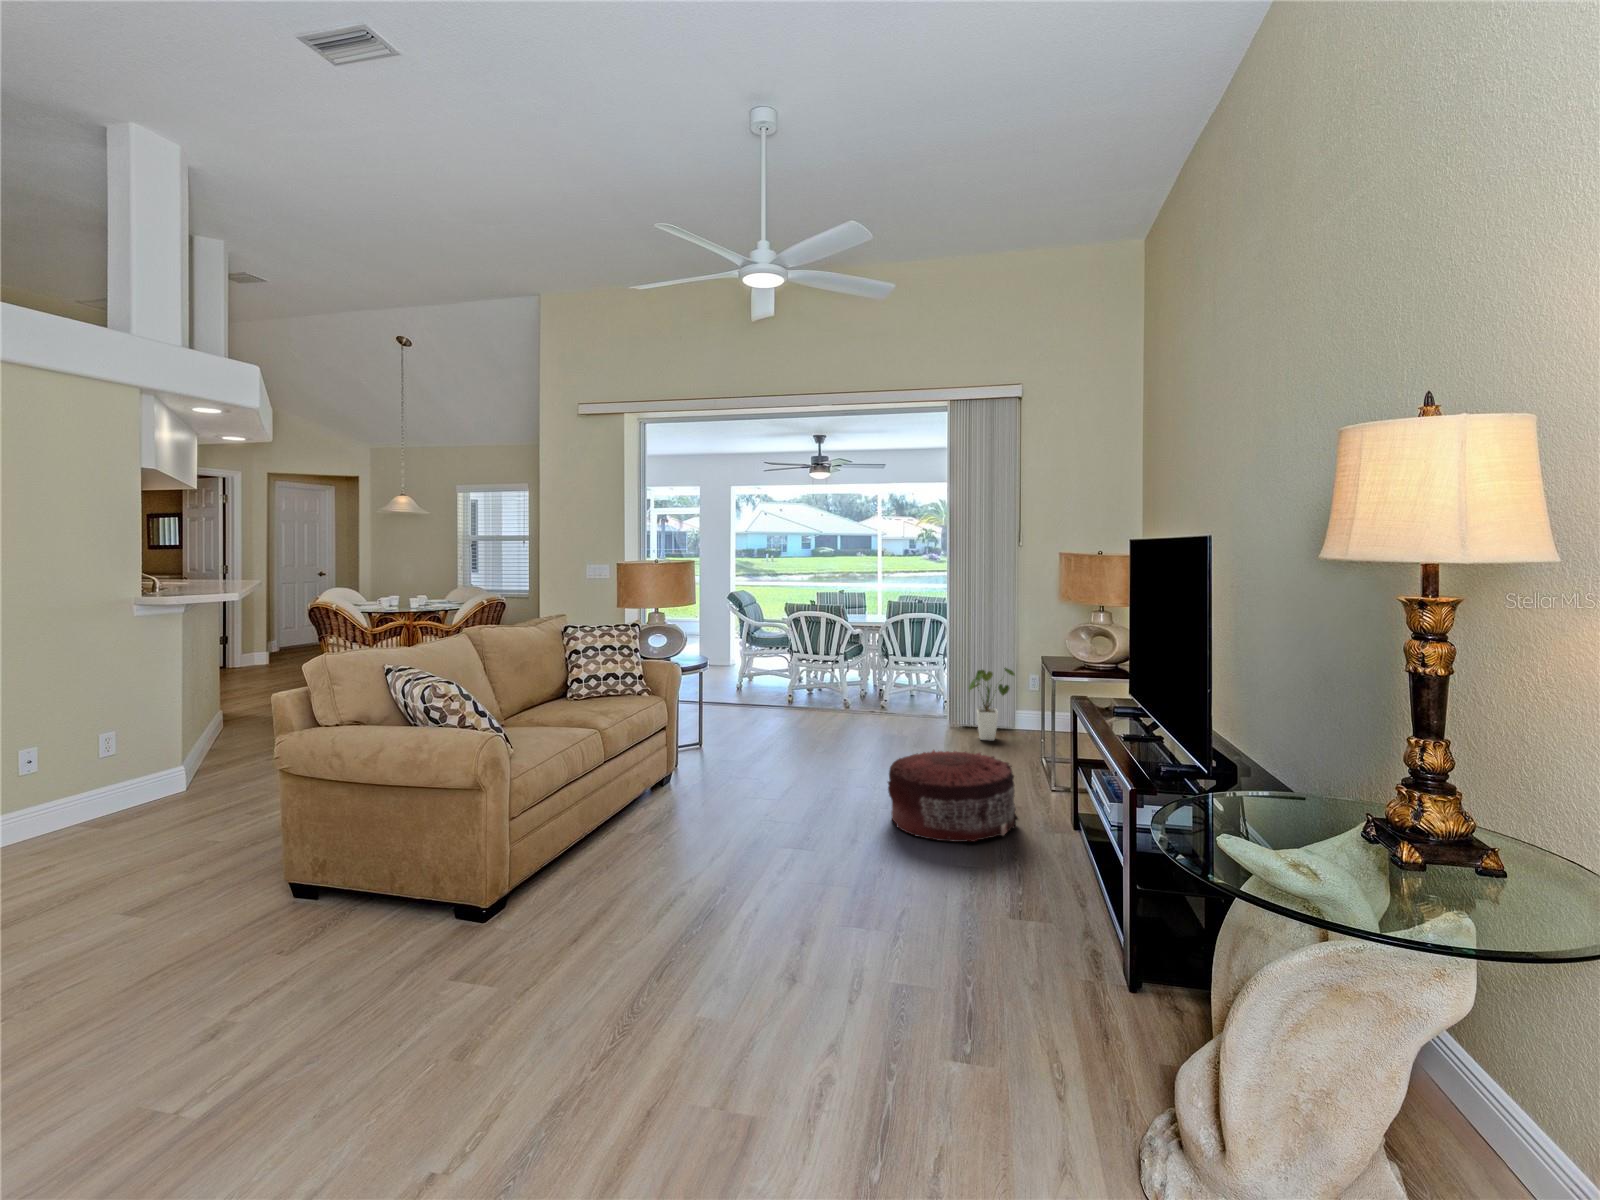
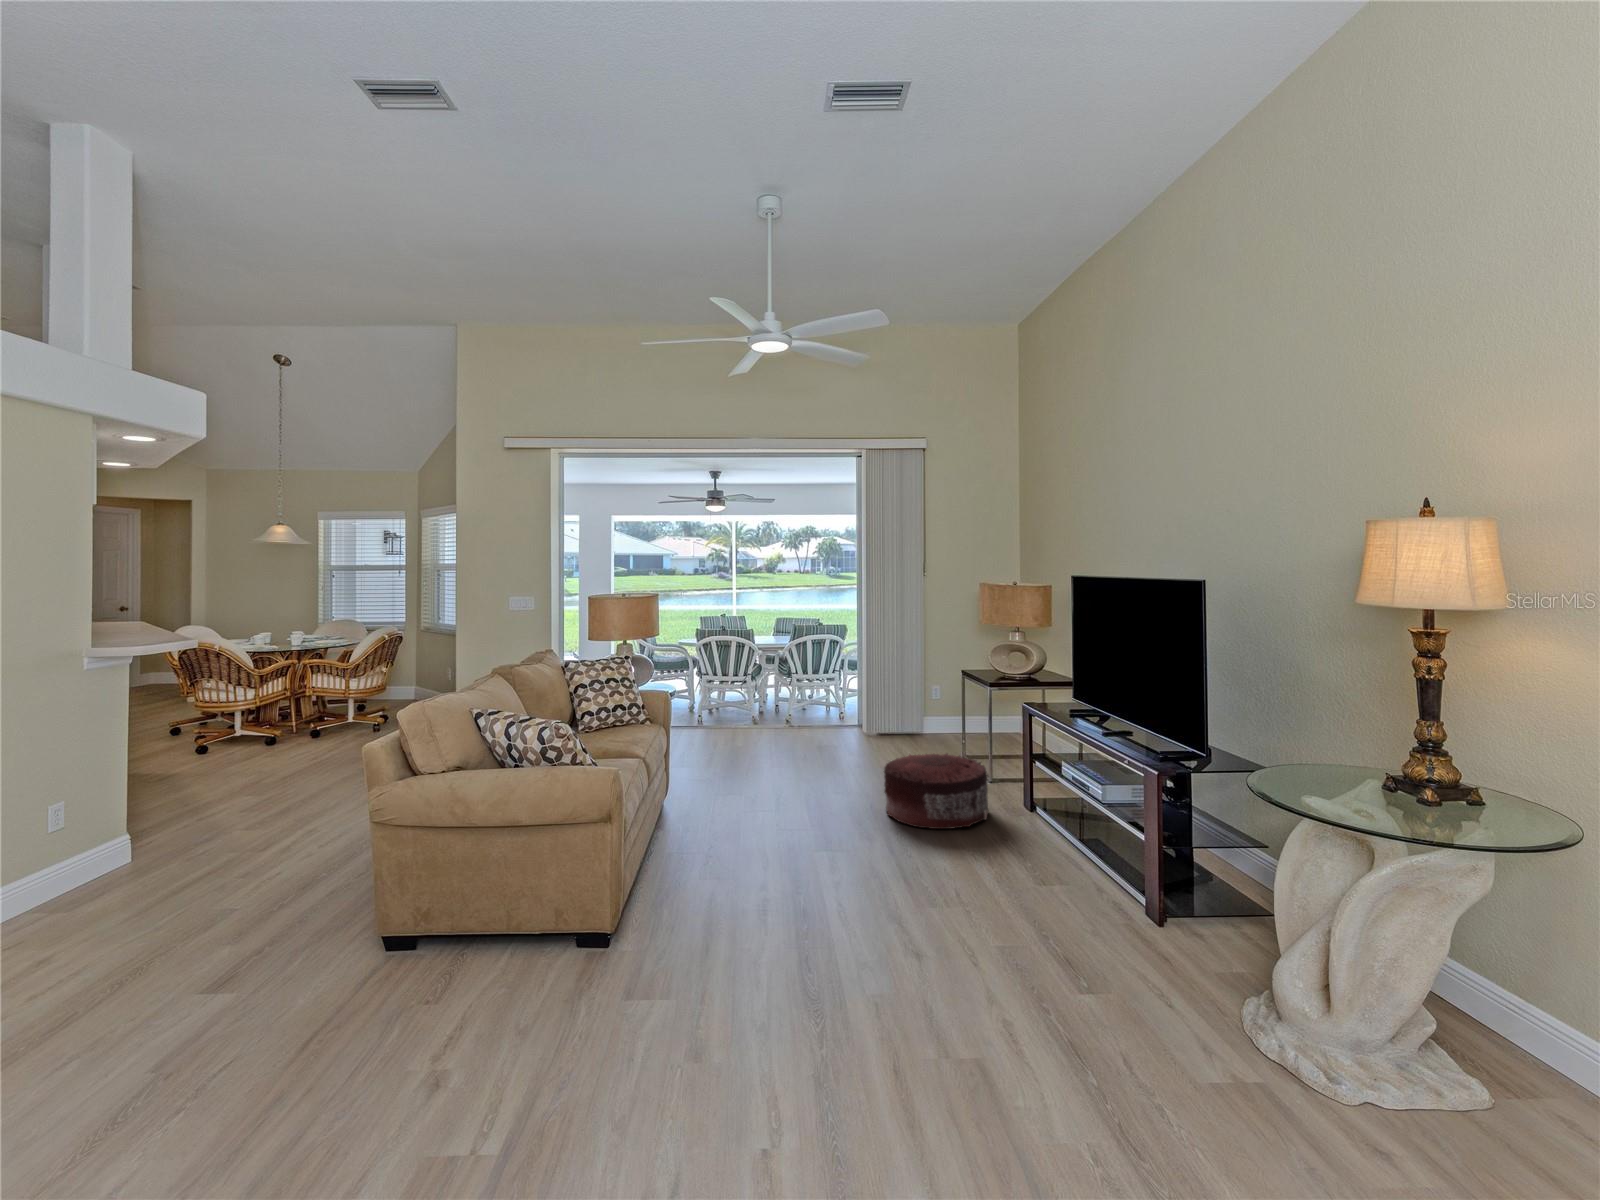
house plant: present [969,668,1015,740] -> none [883,679,922,743]

